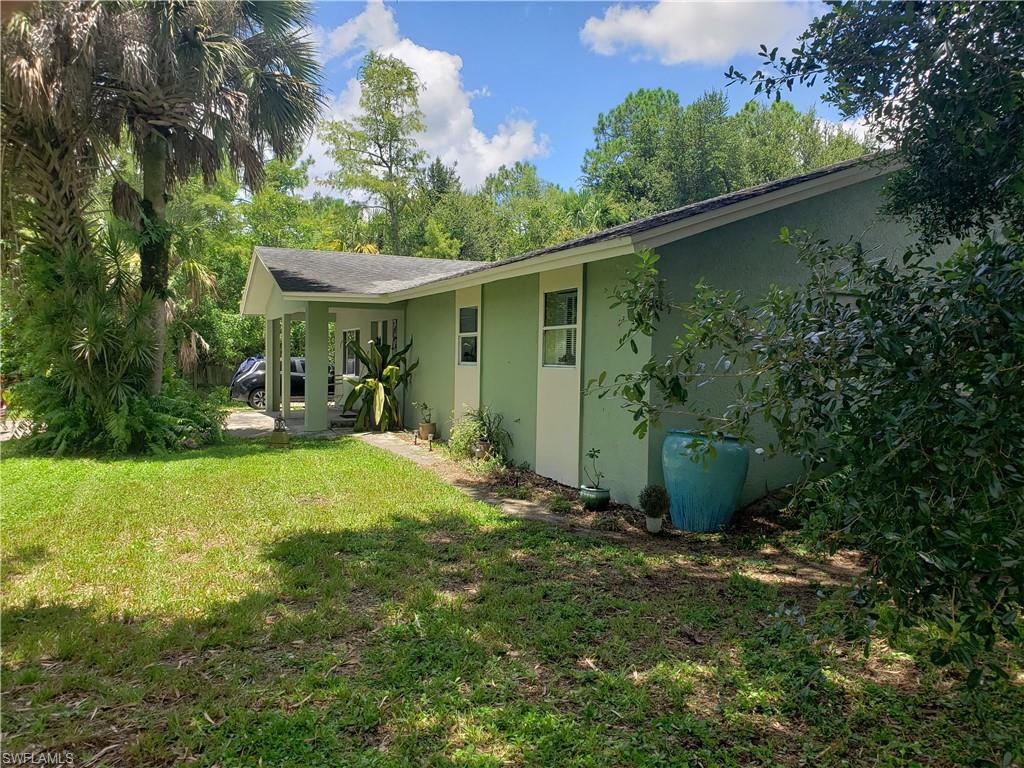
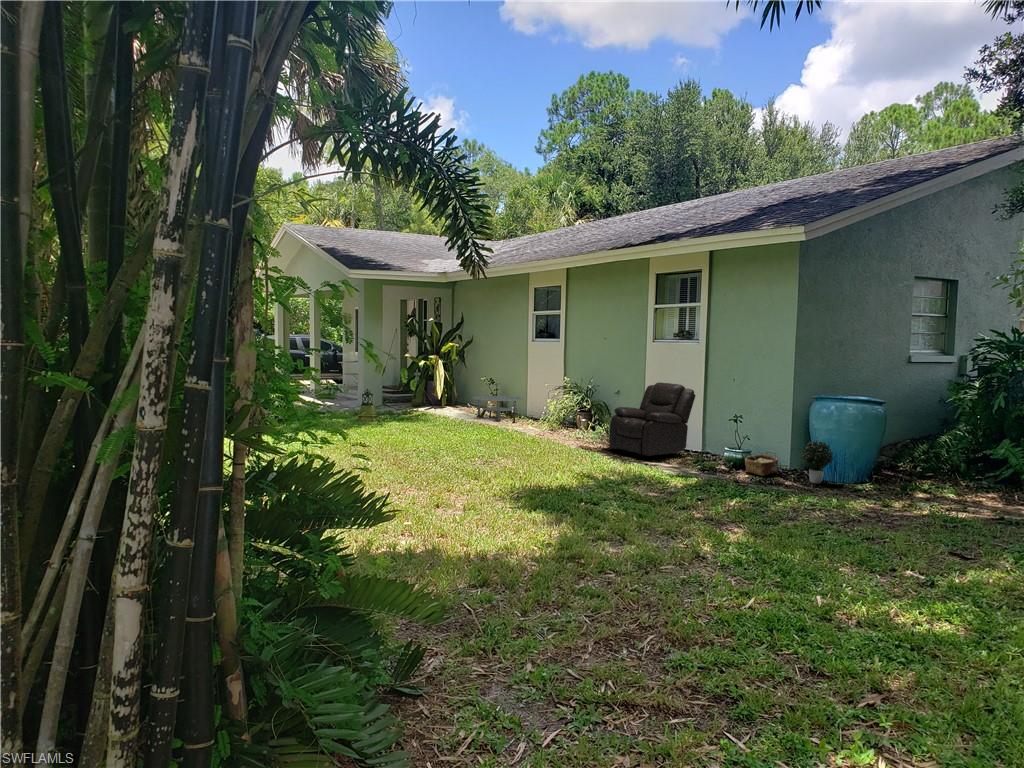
chair: none [479,412,567,493] -> present [609,383,696,457]
round table: none [395,420,448,447] -> present [472,396,523,422]
woven basket: none [589,492,626,520] -> present [745,450,778,476]

